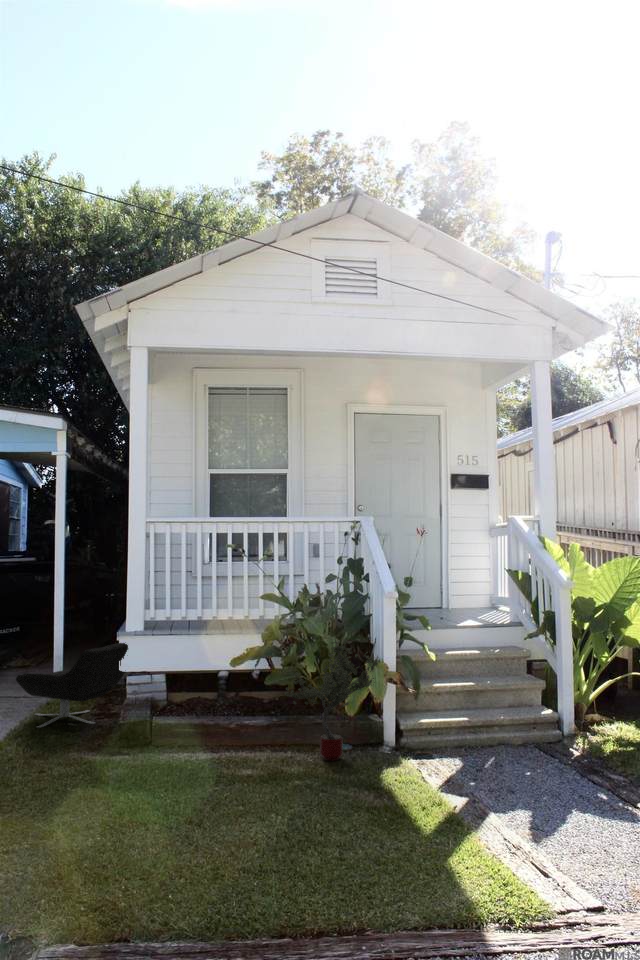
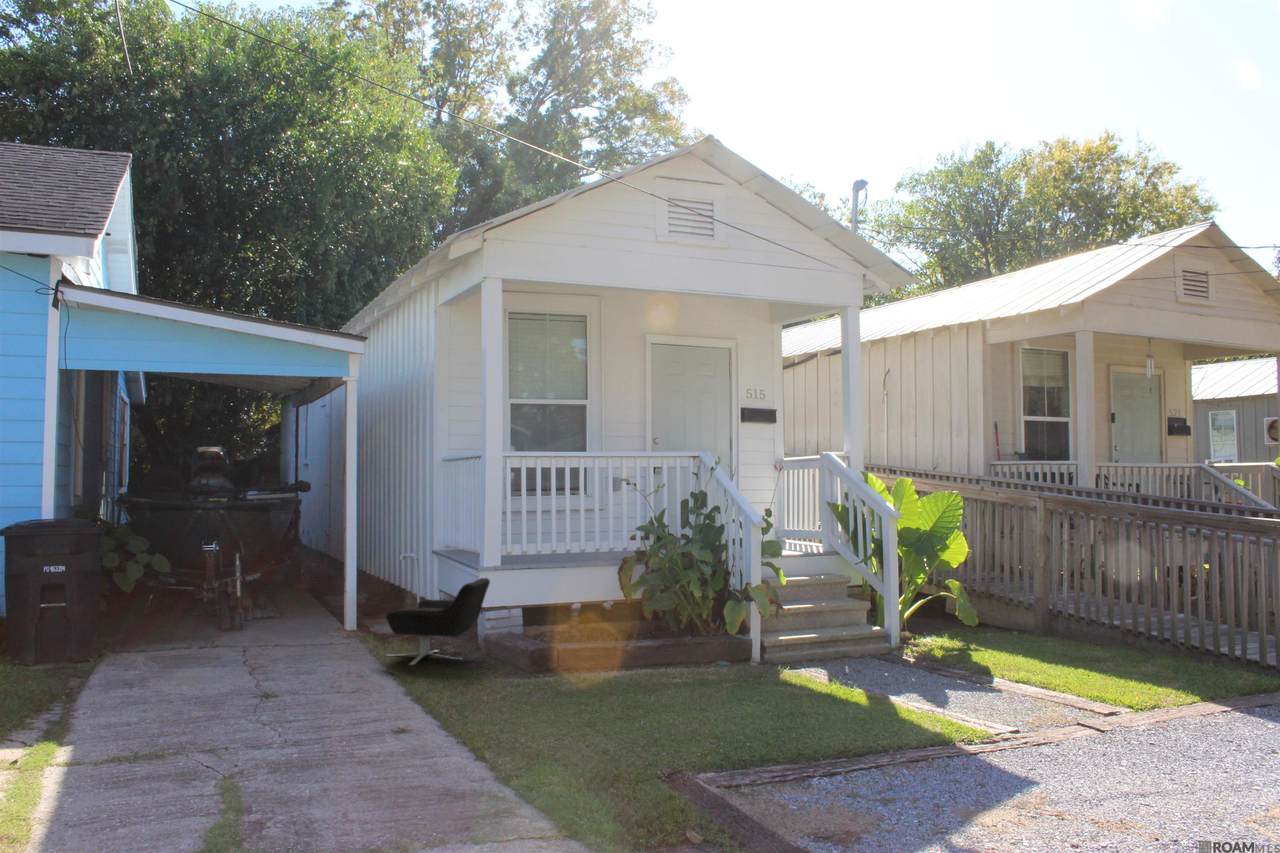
potted tree: present [285,639,378,761] -> none [683,563,766,672]

